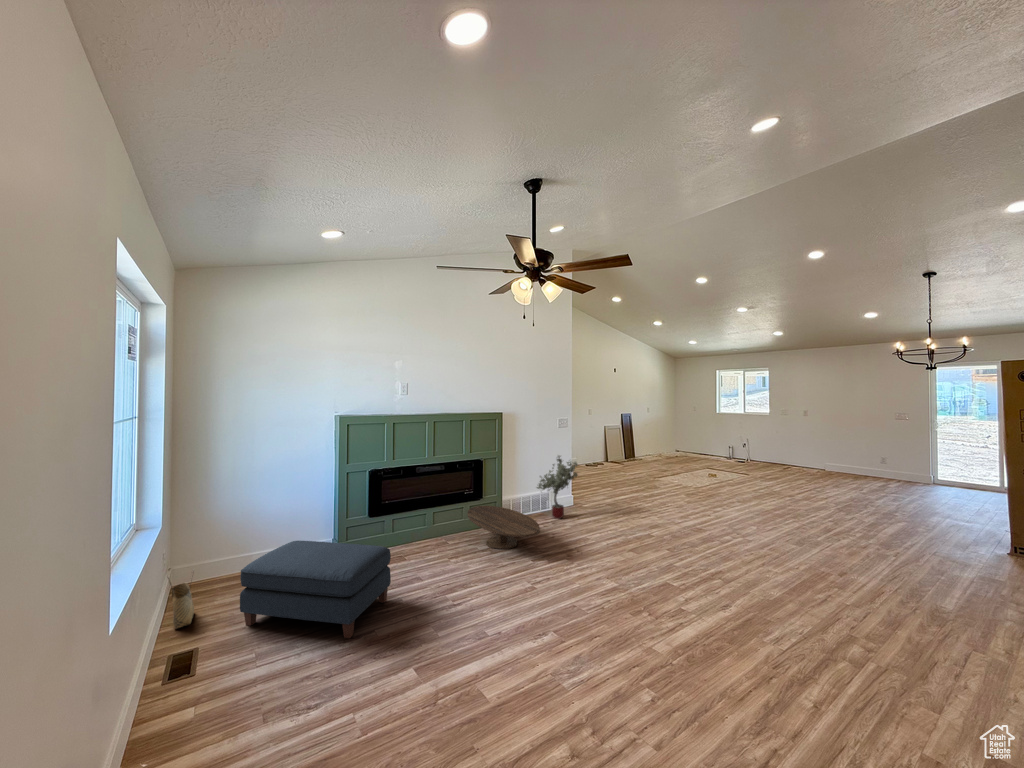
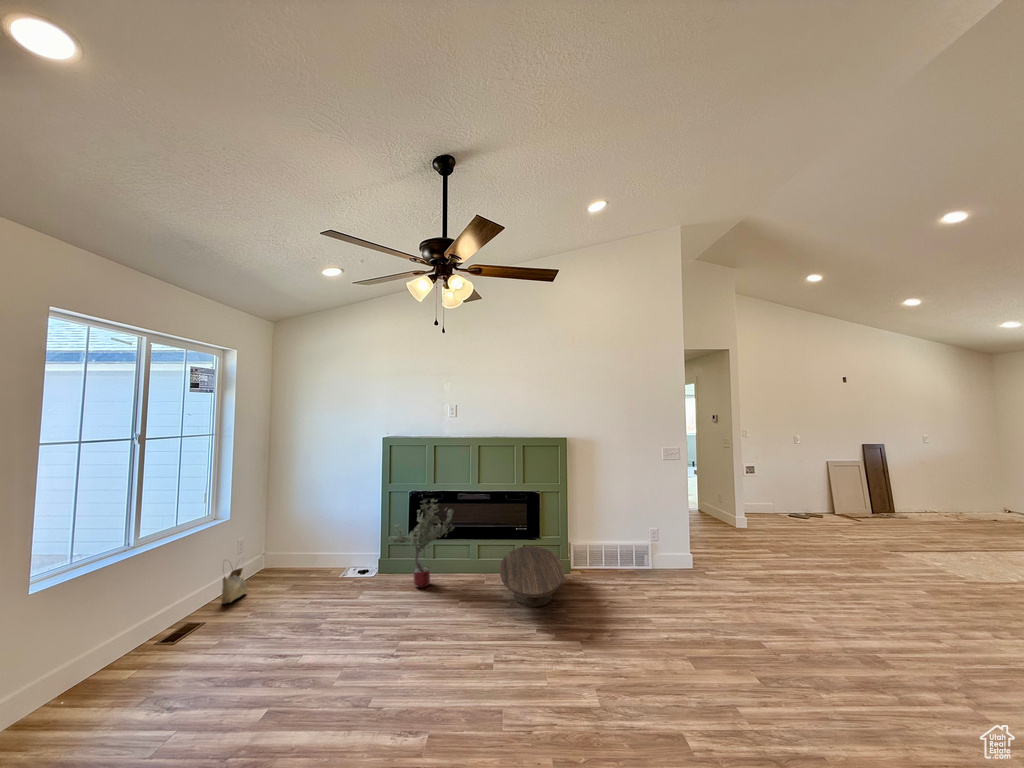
potted tree: present [537,456,578,519] -> present [389,499,454,588]
ottoman: present [240,541,391,638] -> none [248,550,356,656]

